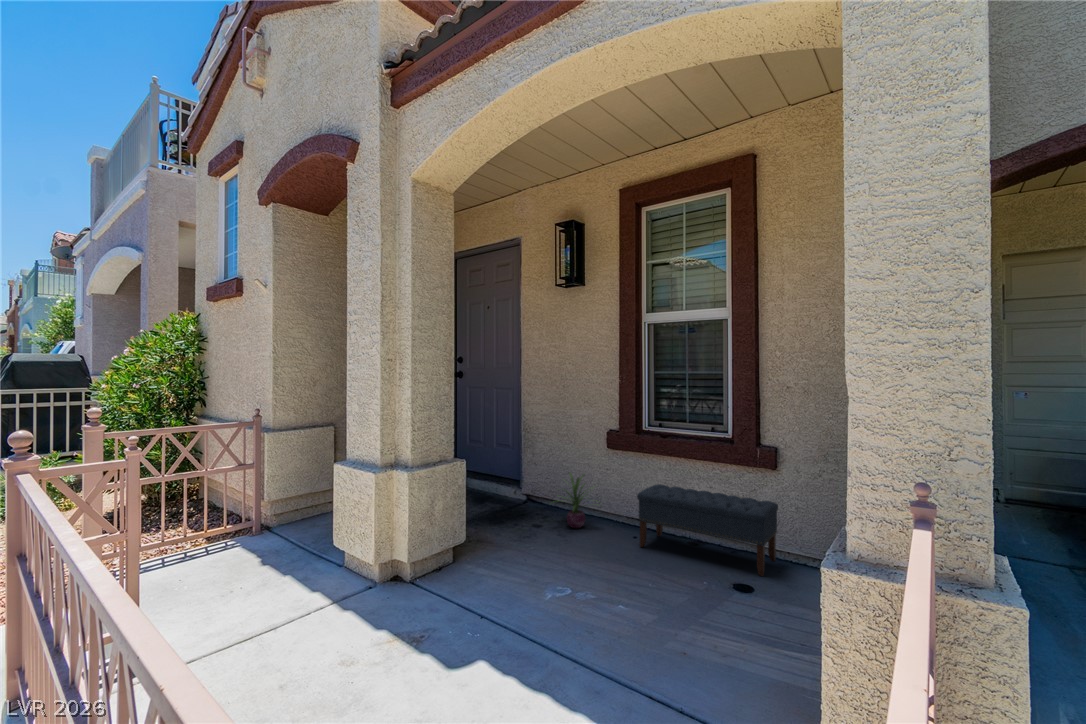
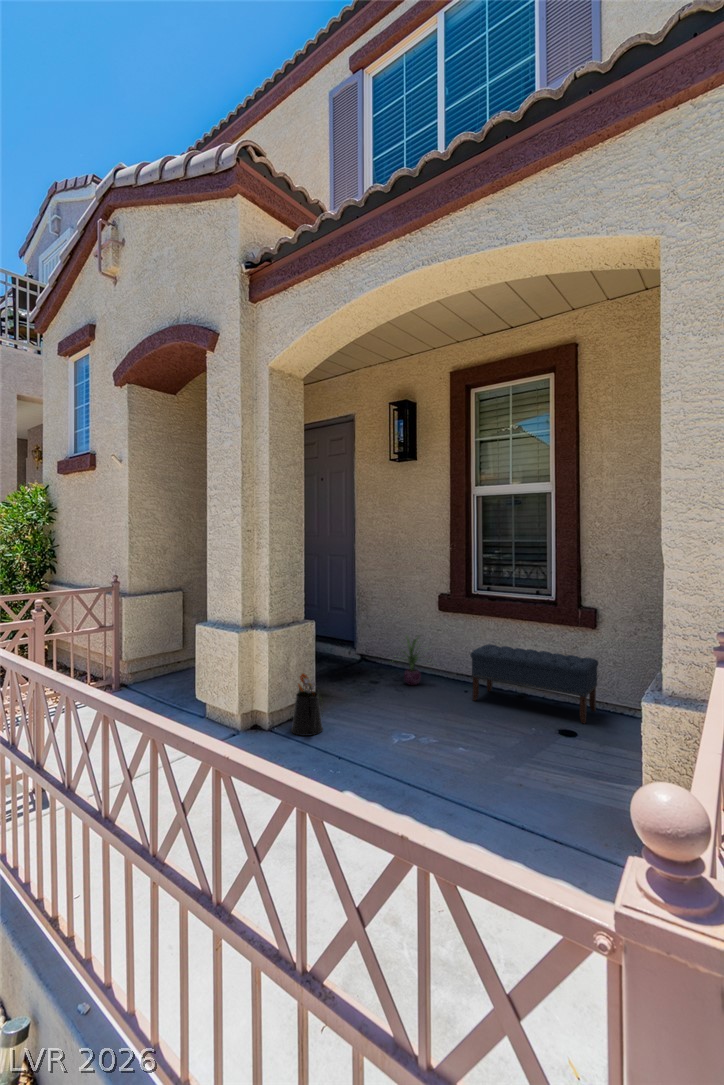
watering can: none [433,516,470,589] -> present [291,673,323,736]

